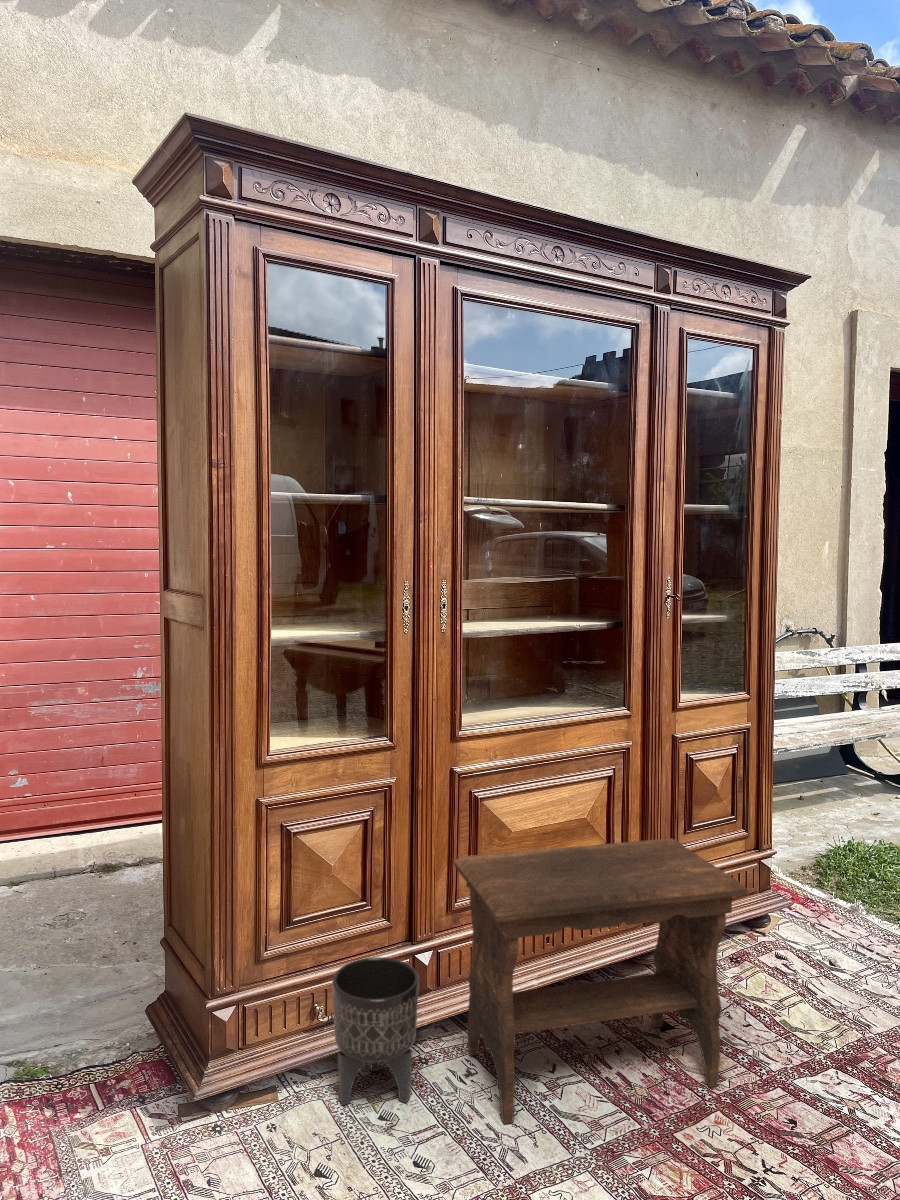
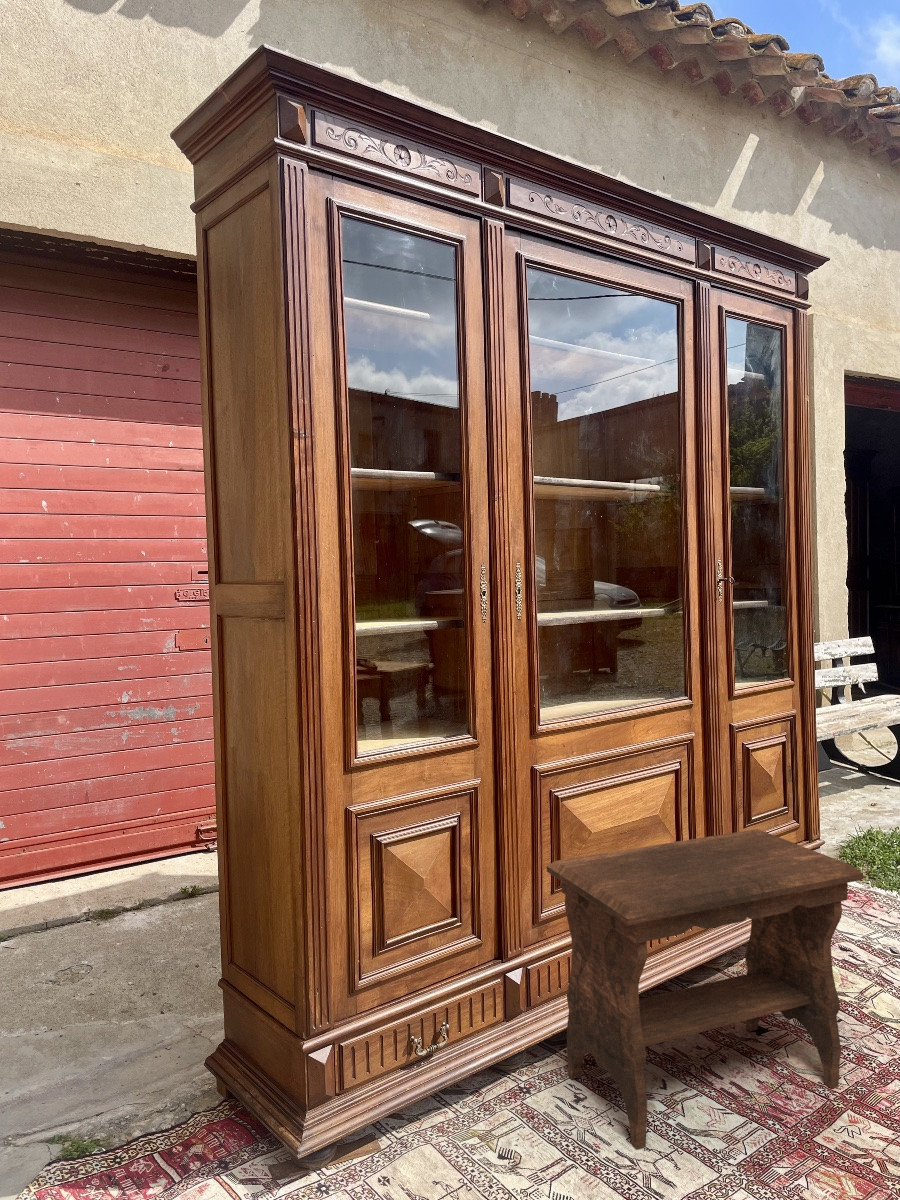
planter: present [332,957,419,1105] -> none [434,978,530,1147]

